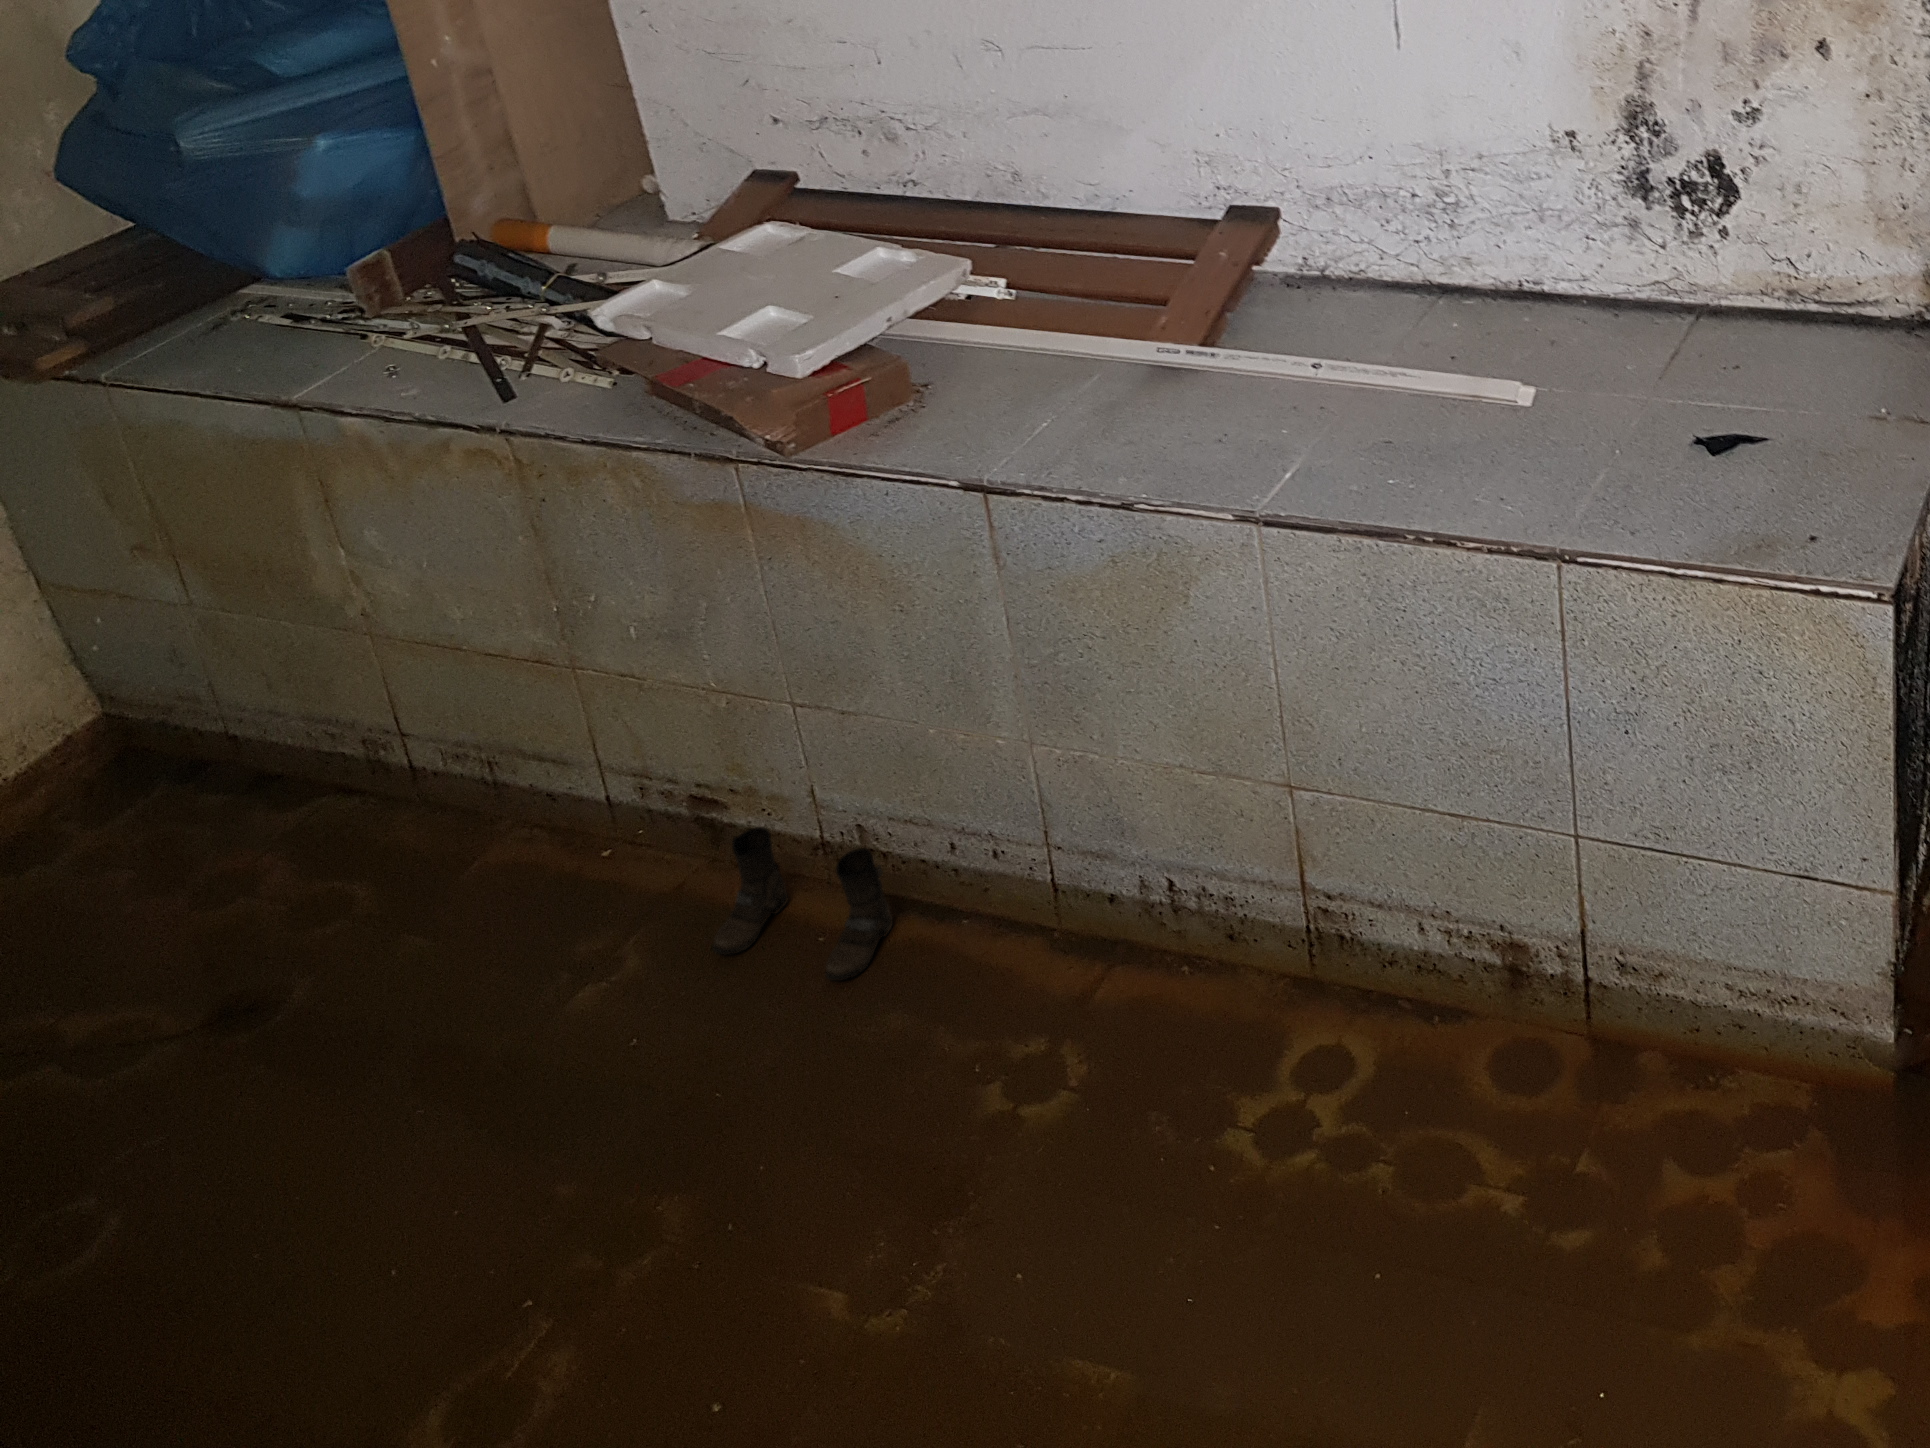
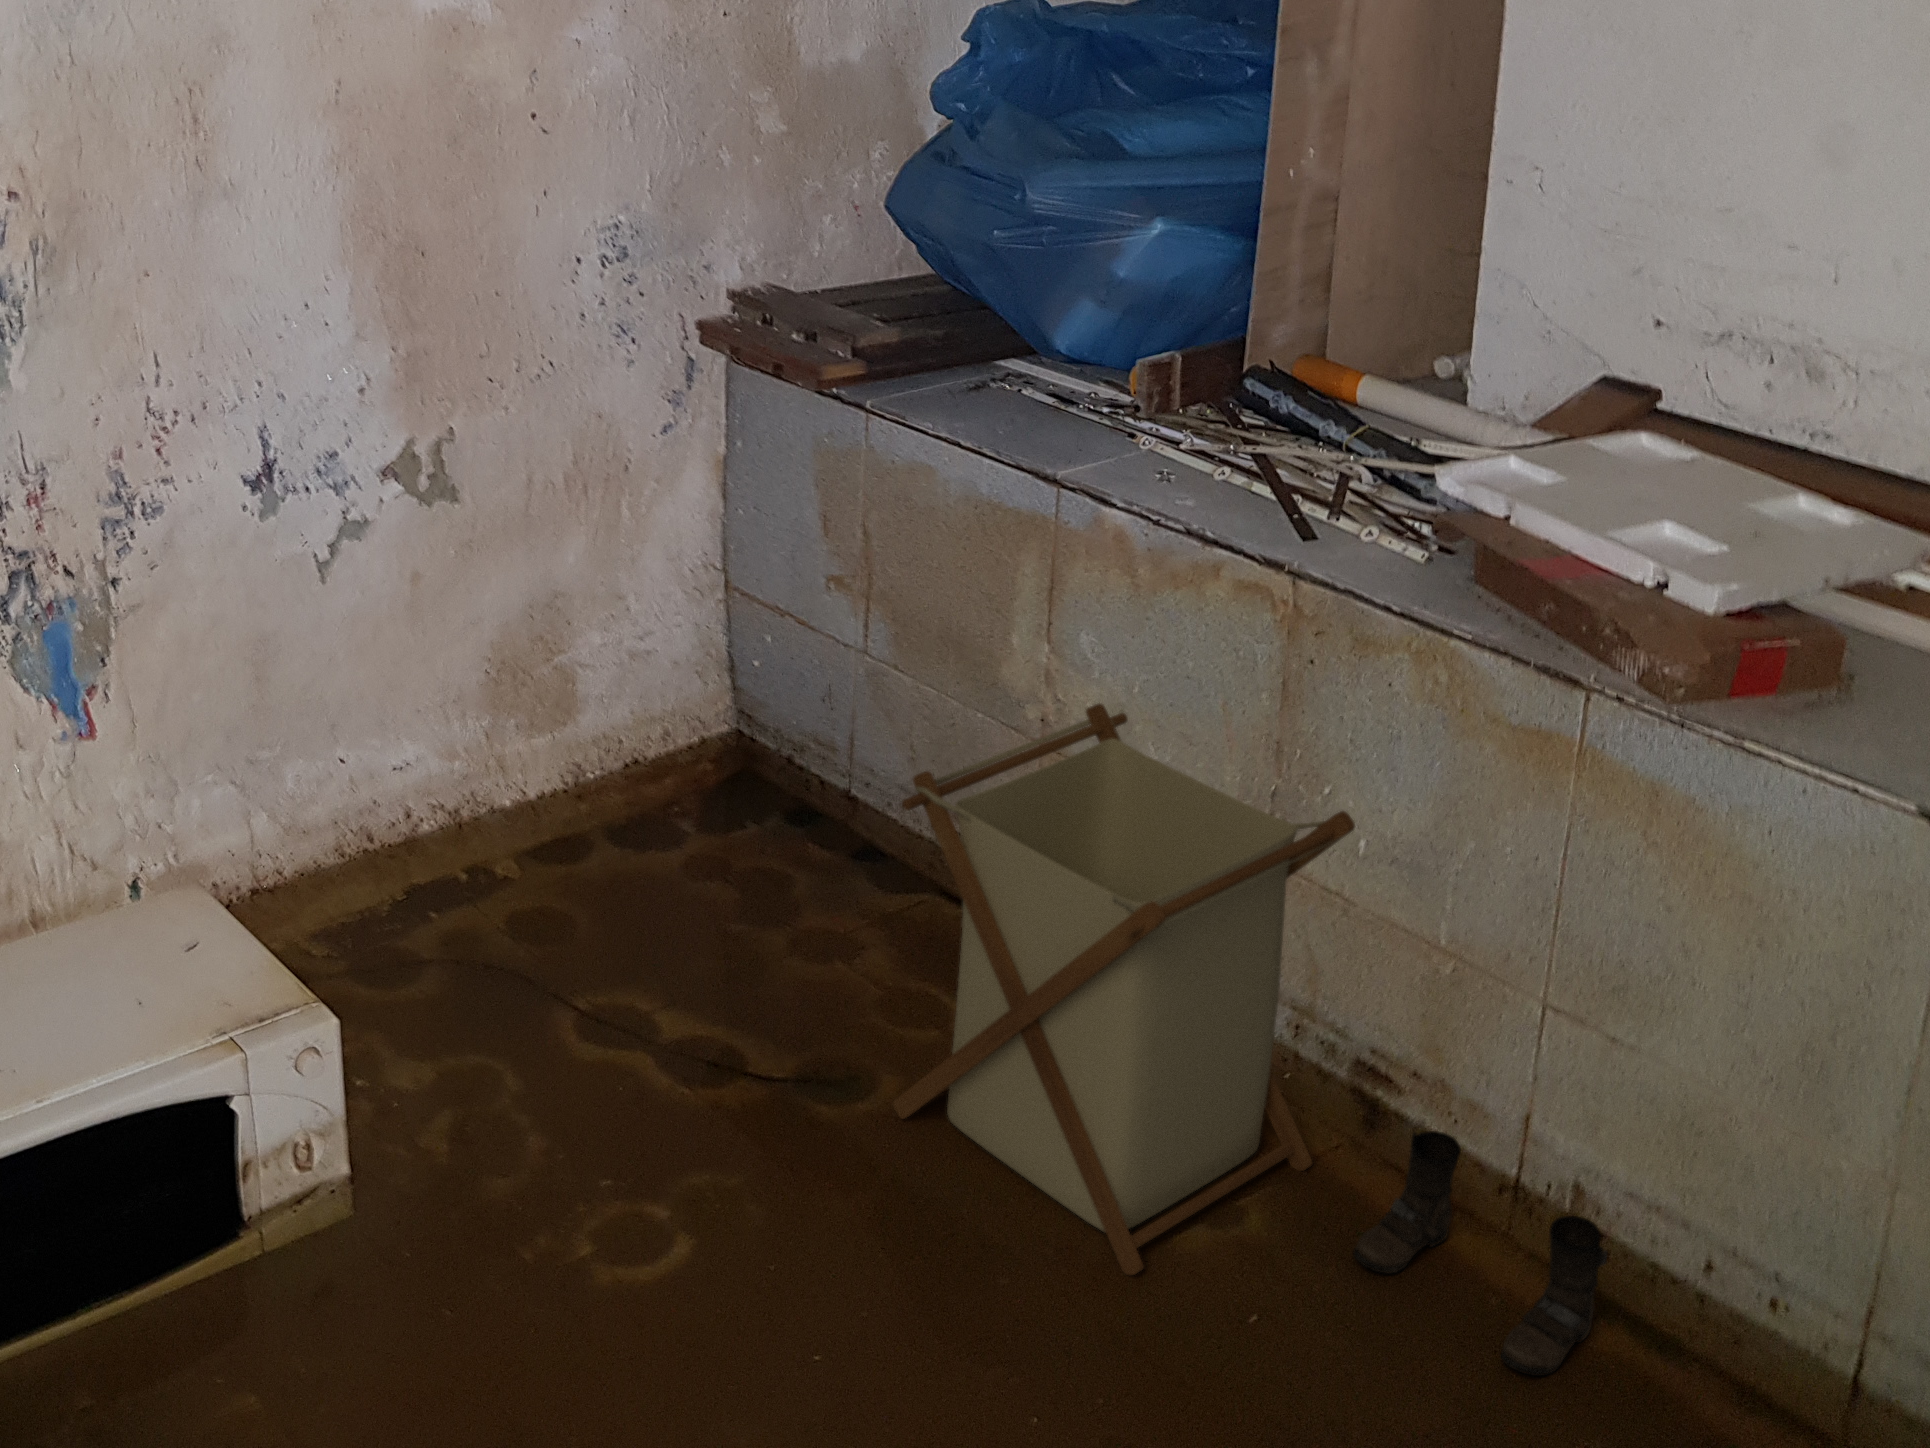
laundry basket: none [184,591,682,1054] -> present [893,704,1356,1275]

